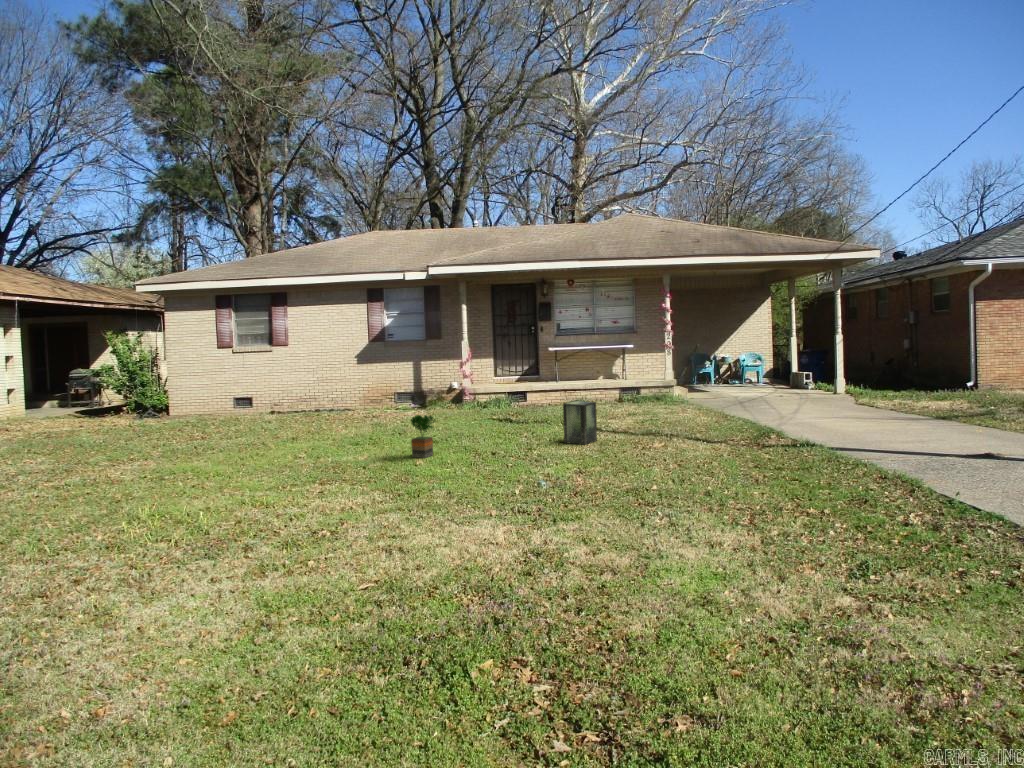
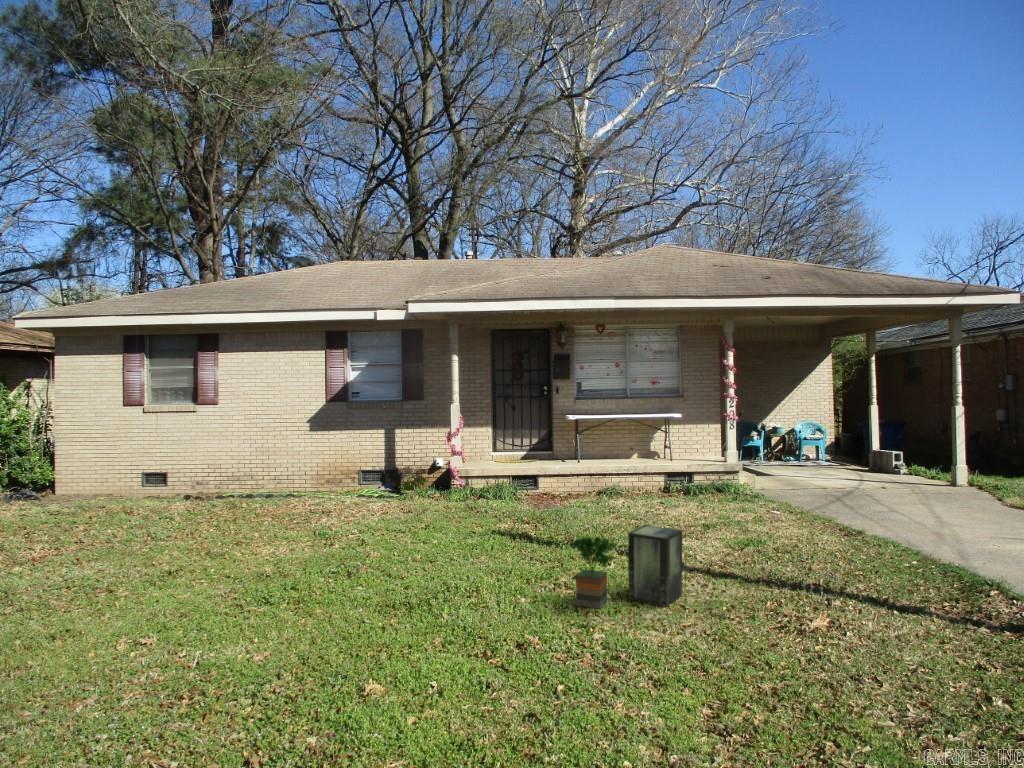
potted tree: present [411,415,435,458] -> present [573,536,615,609]

